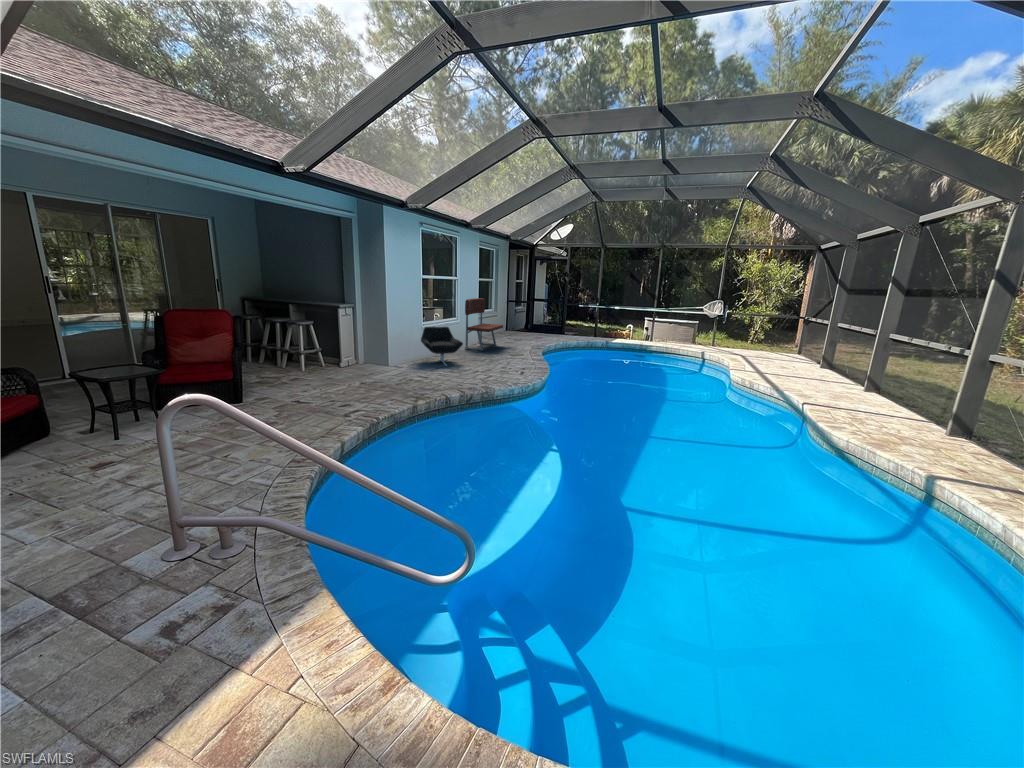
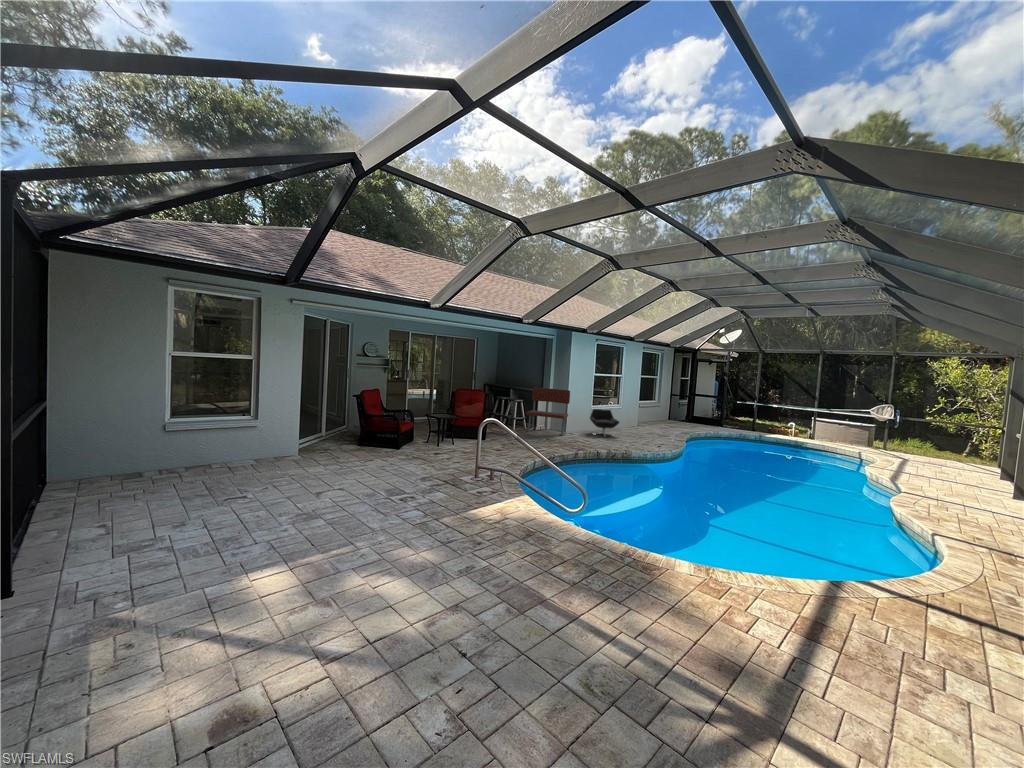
bench: present [465,298,503,351] -> present [526,388,570,435]

